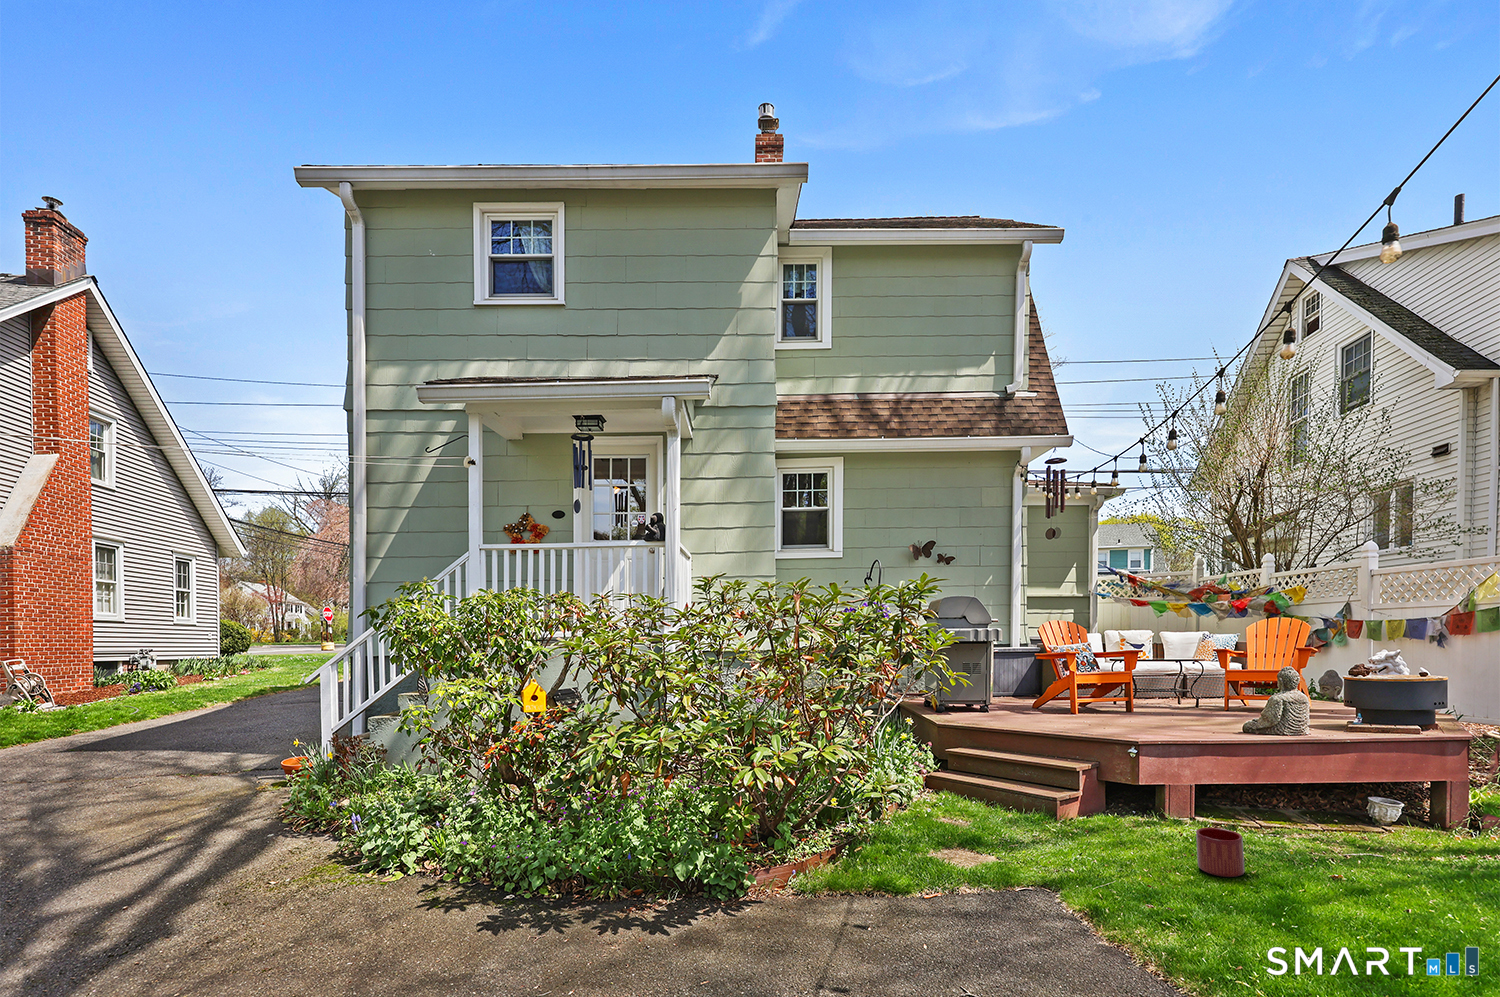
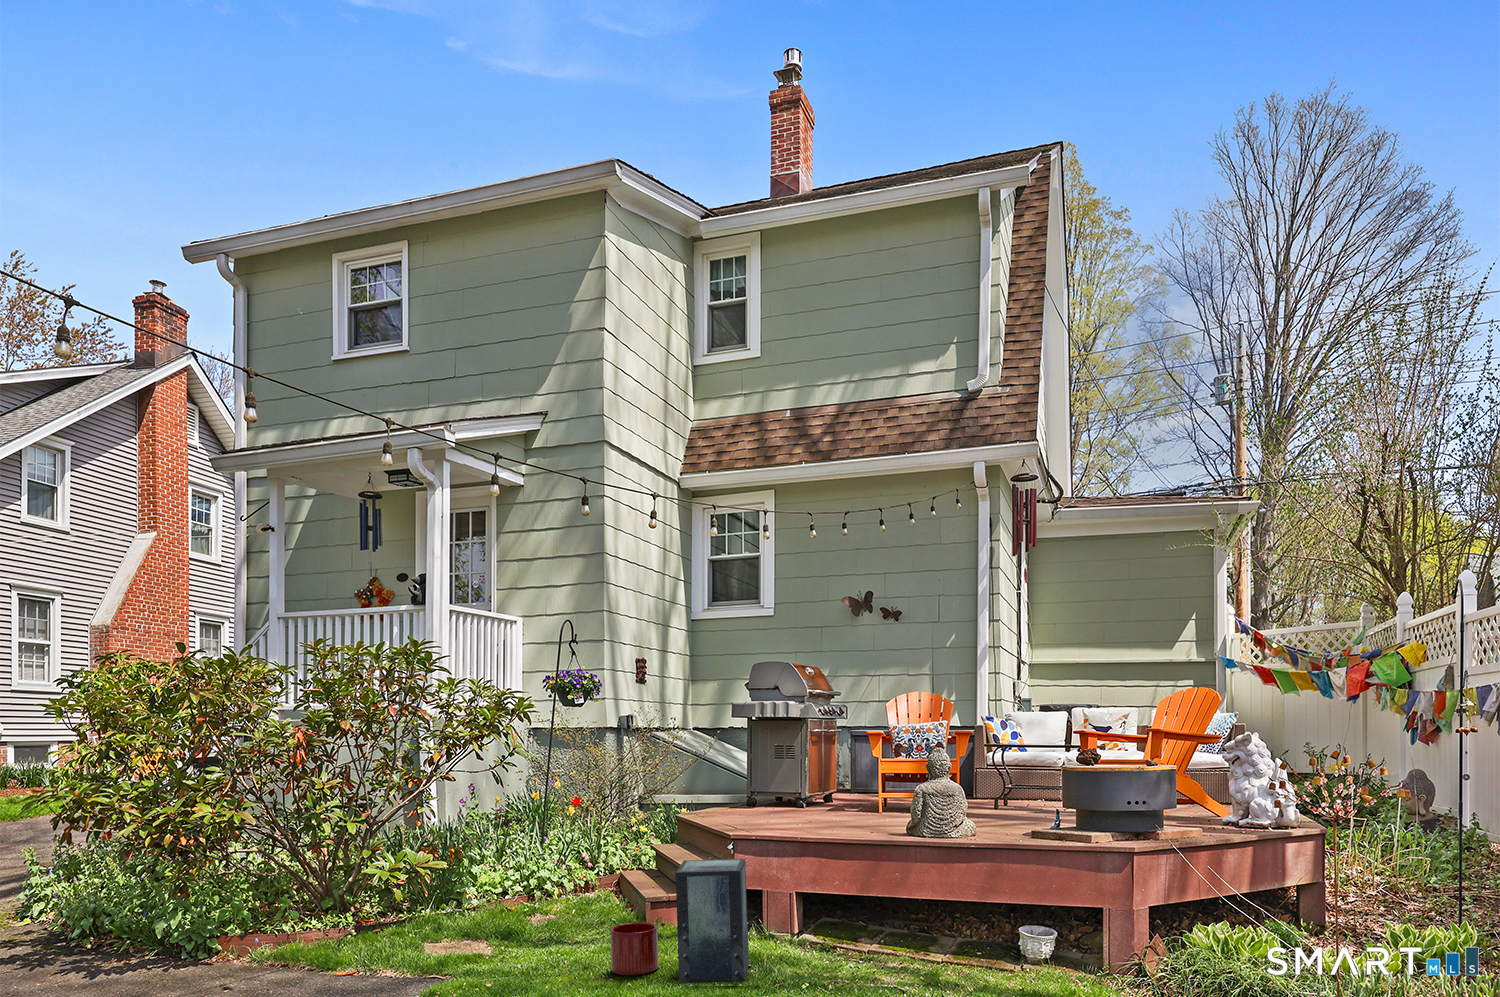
storage box: none [1246,767,1341,880] -> present [676,859,749,983]

